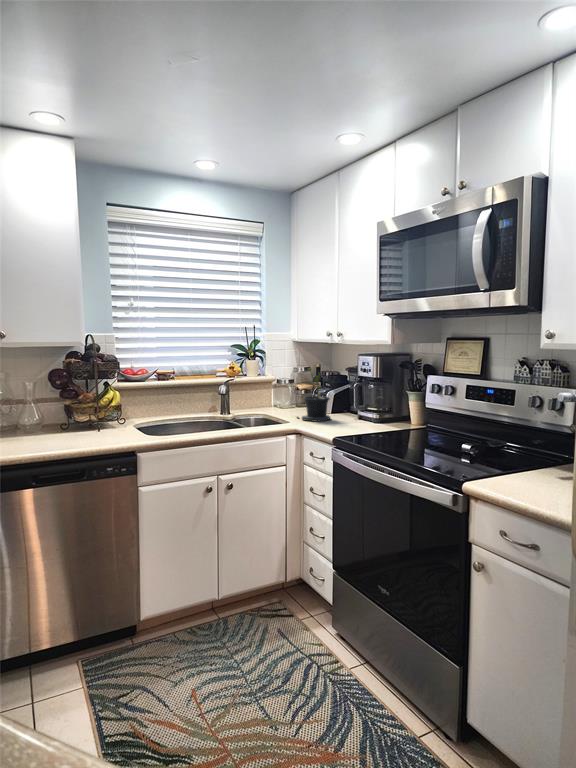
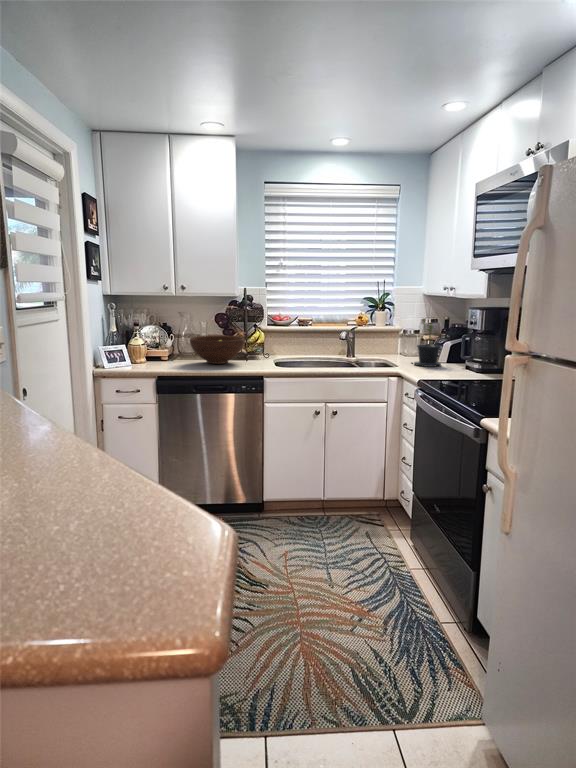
fruit bowl: none [17,399,98,439] -> present [190,336,244,364]

